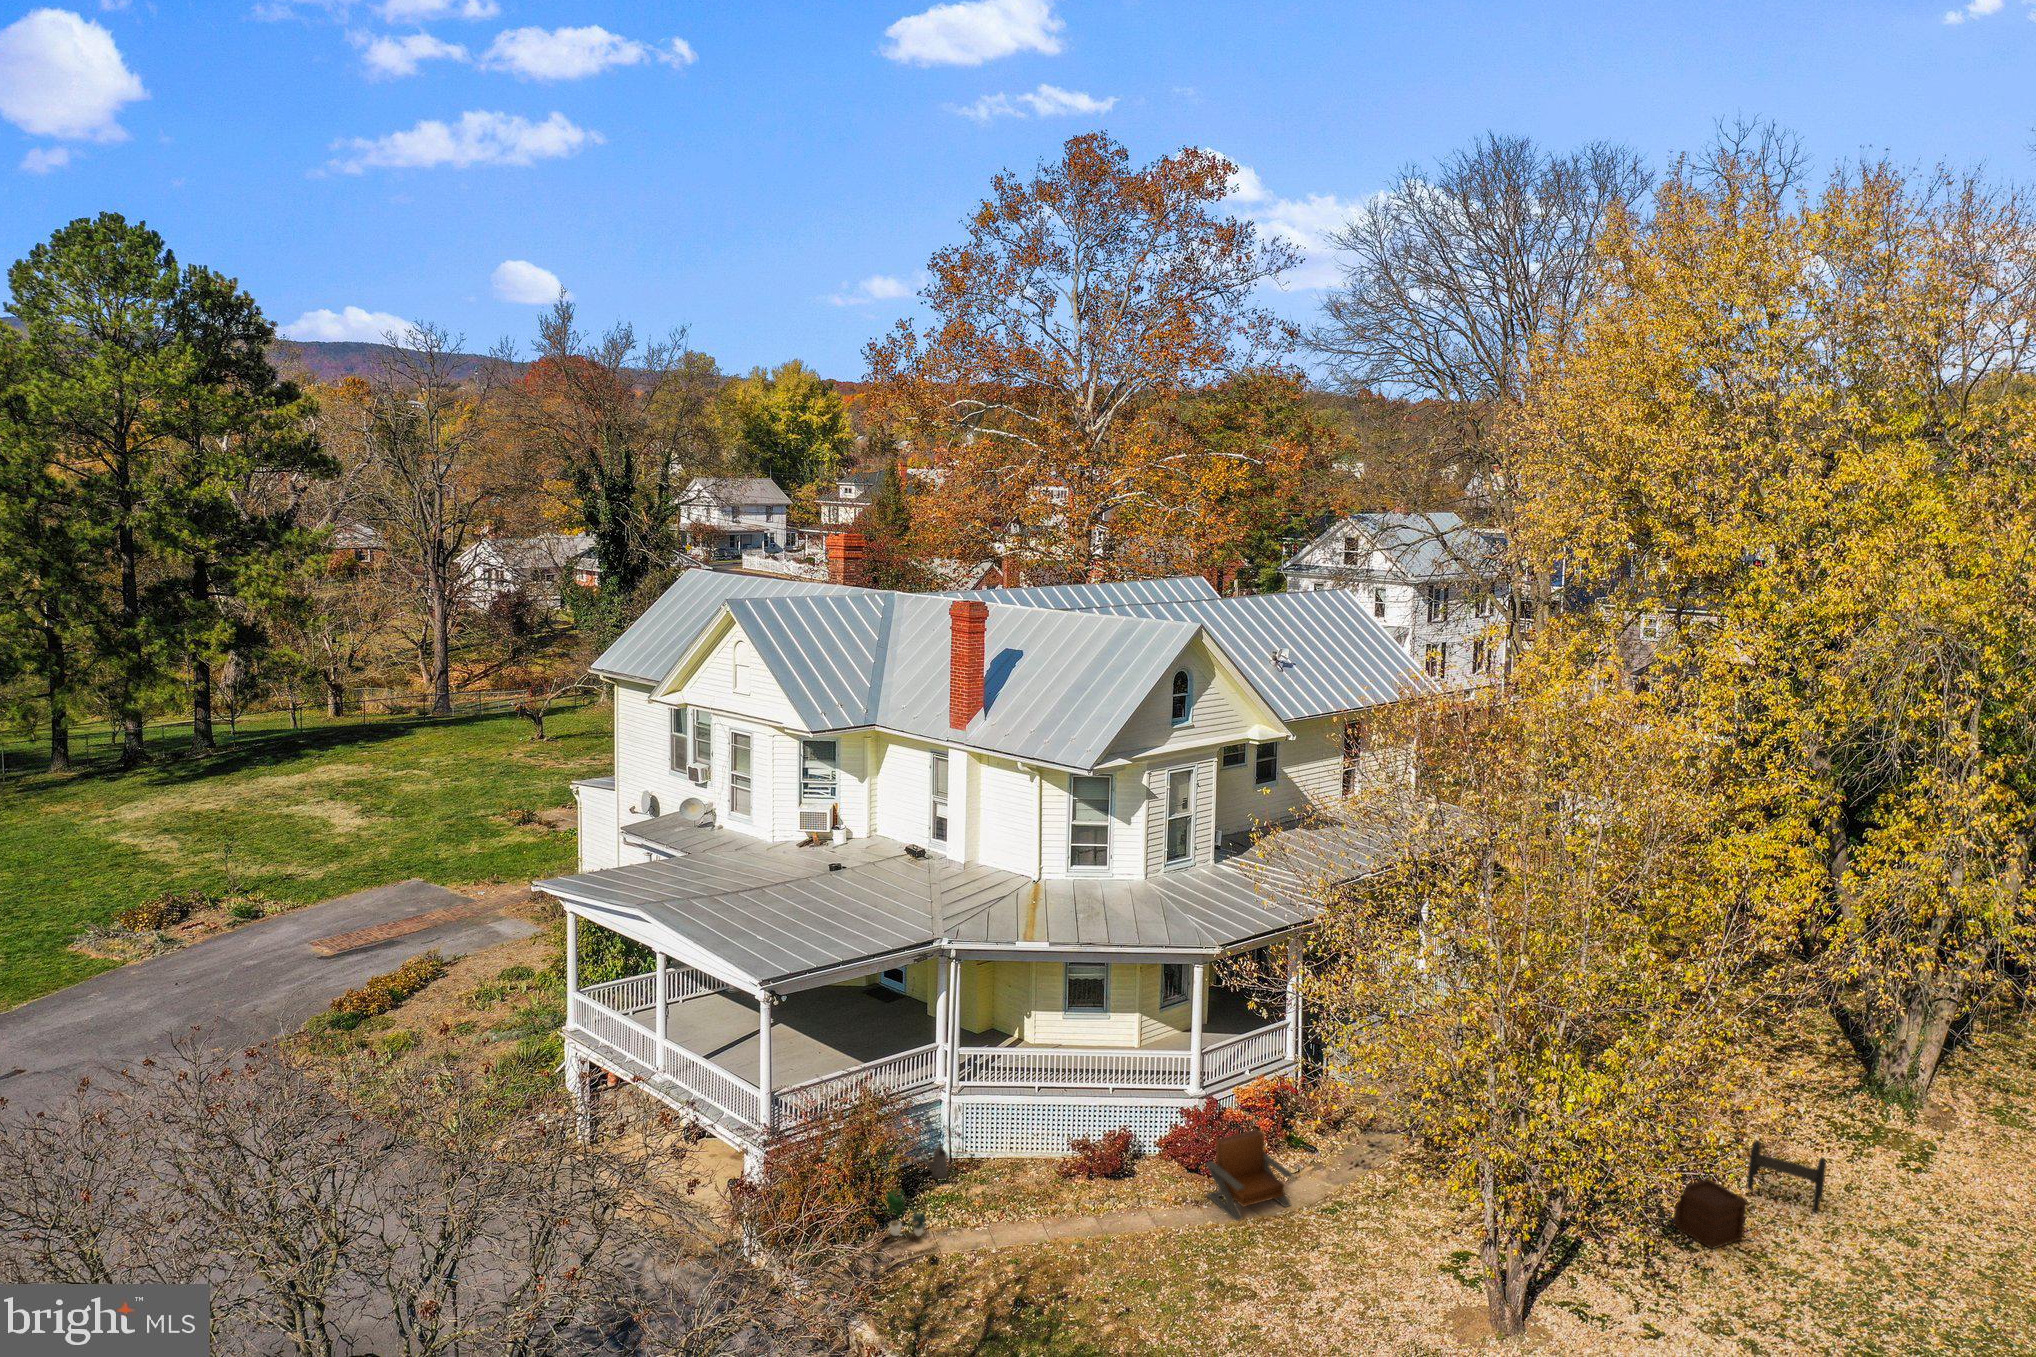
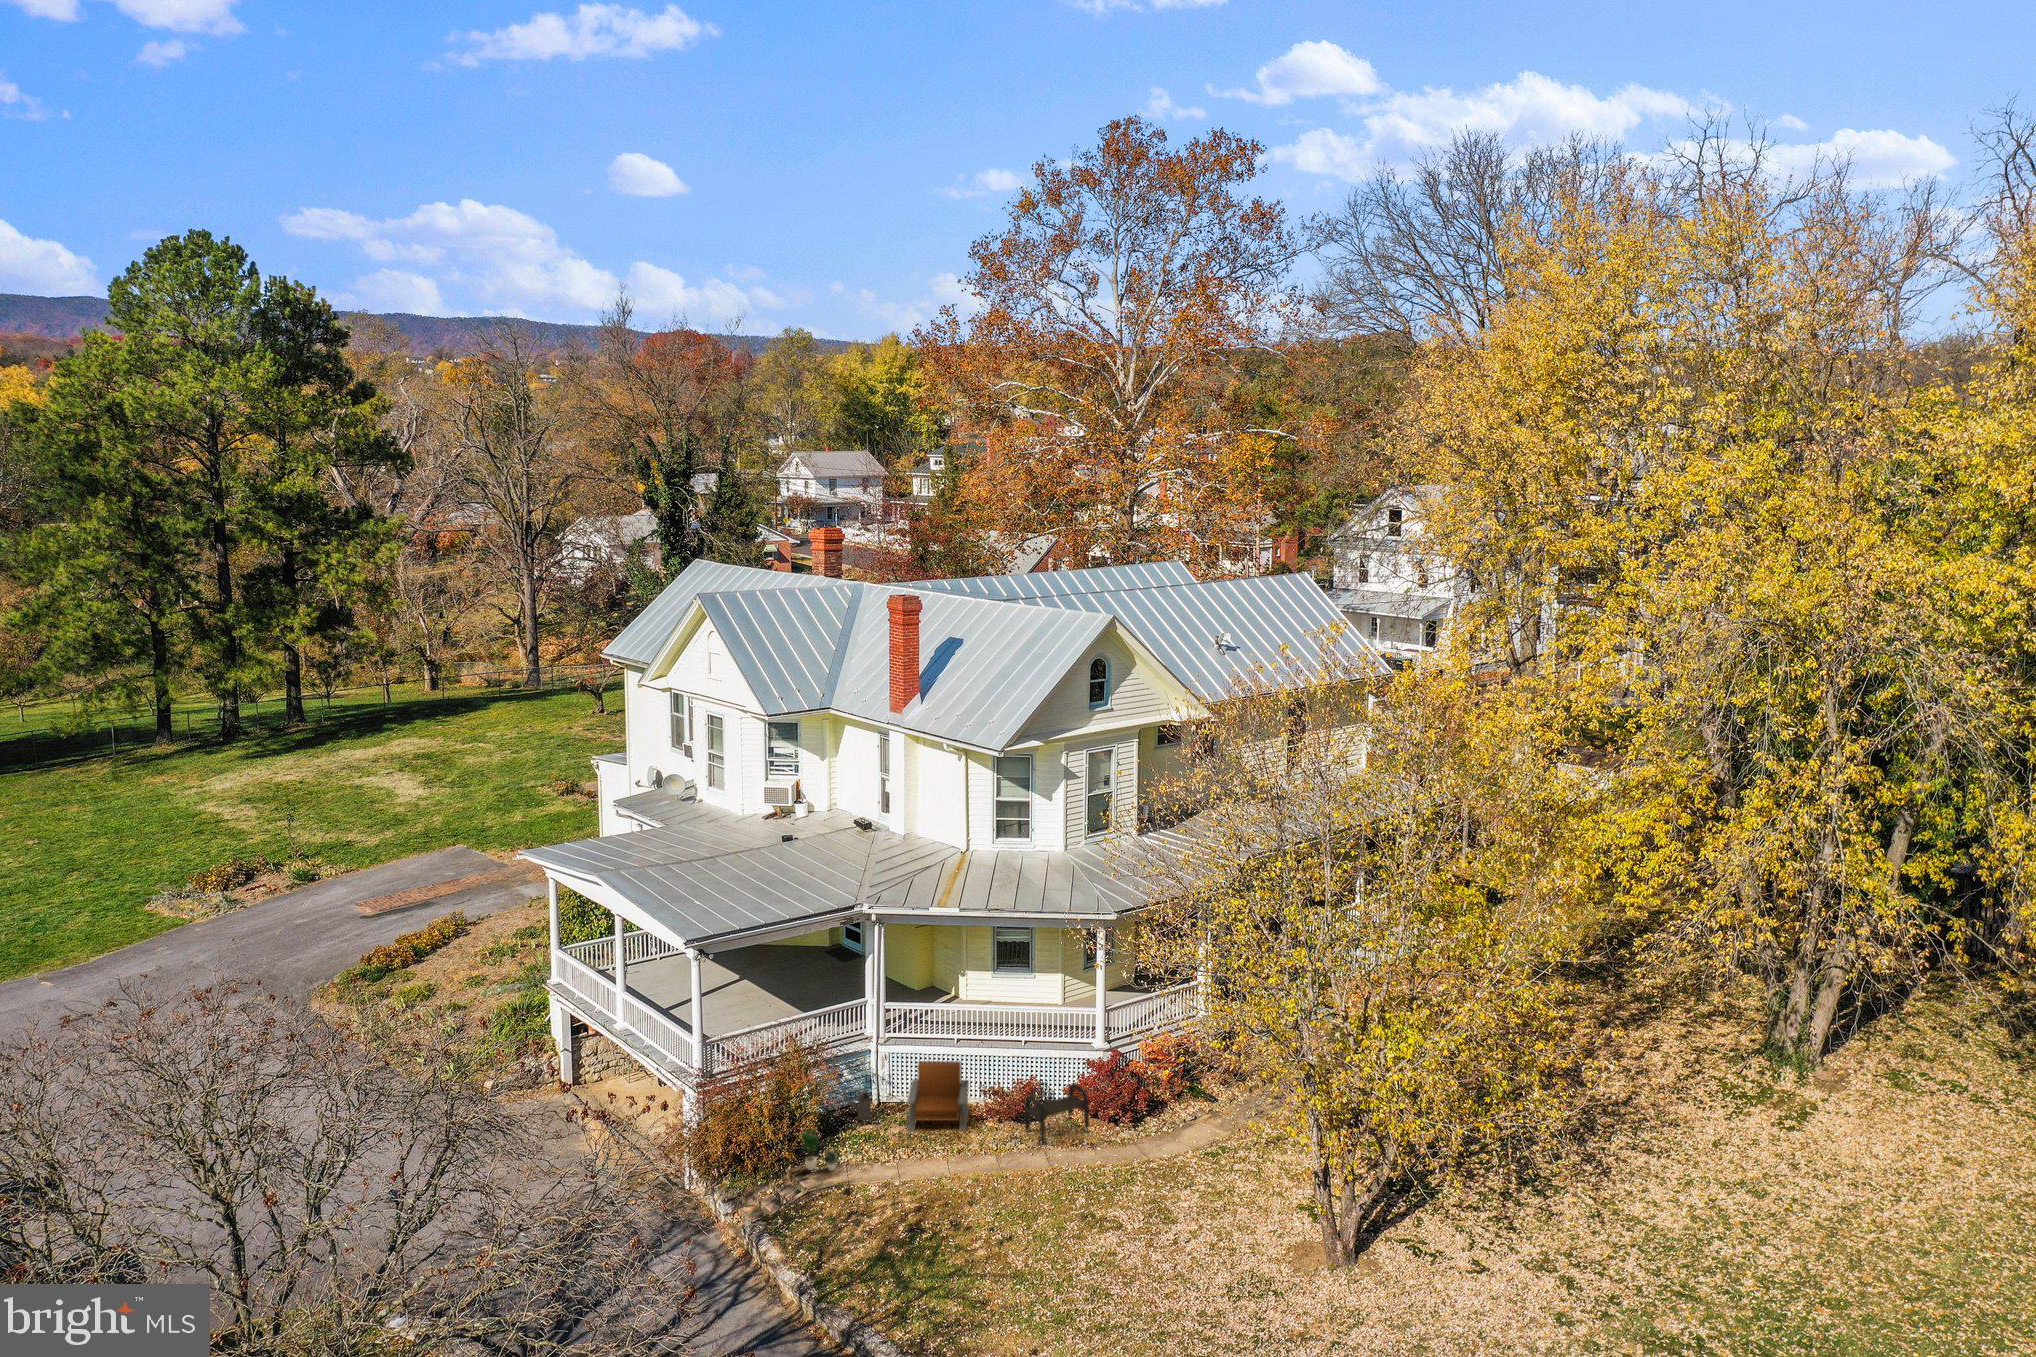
lounge chair: present [1206,1130,1292,1221] -> present [907,1061,969,1131]
bench: present [1747,1140,1826,1212] -> present [1025,1083,1089,1145]
wooden crate: present [1674,1179,1747,1249] -> none [1530,1131,1597,1196]

